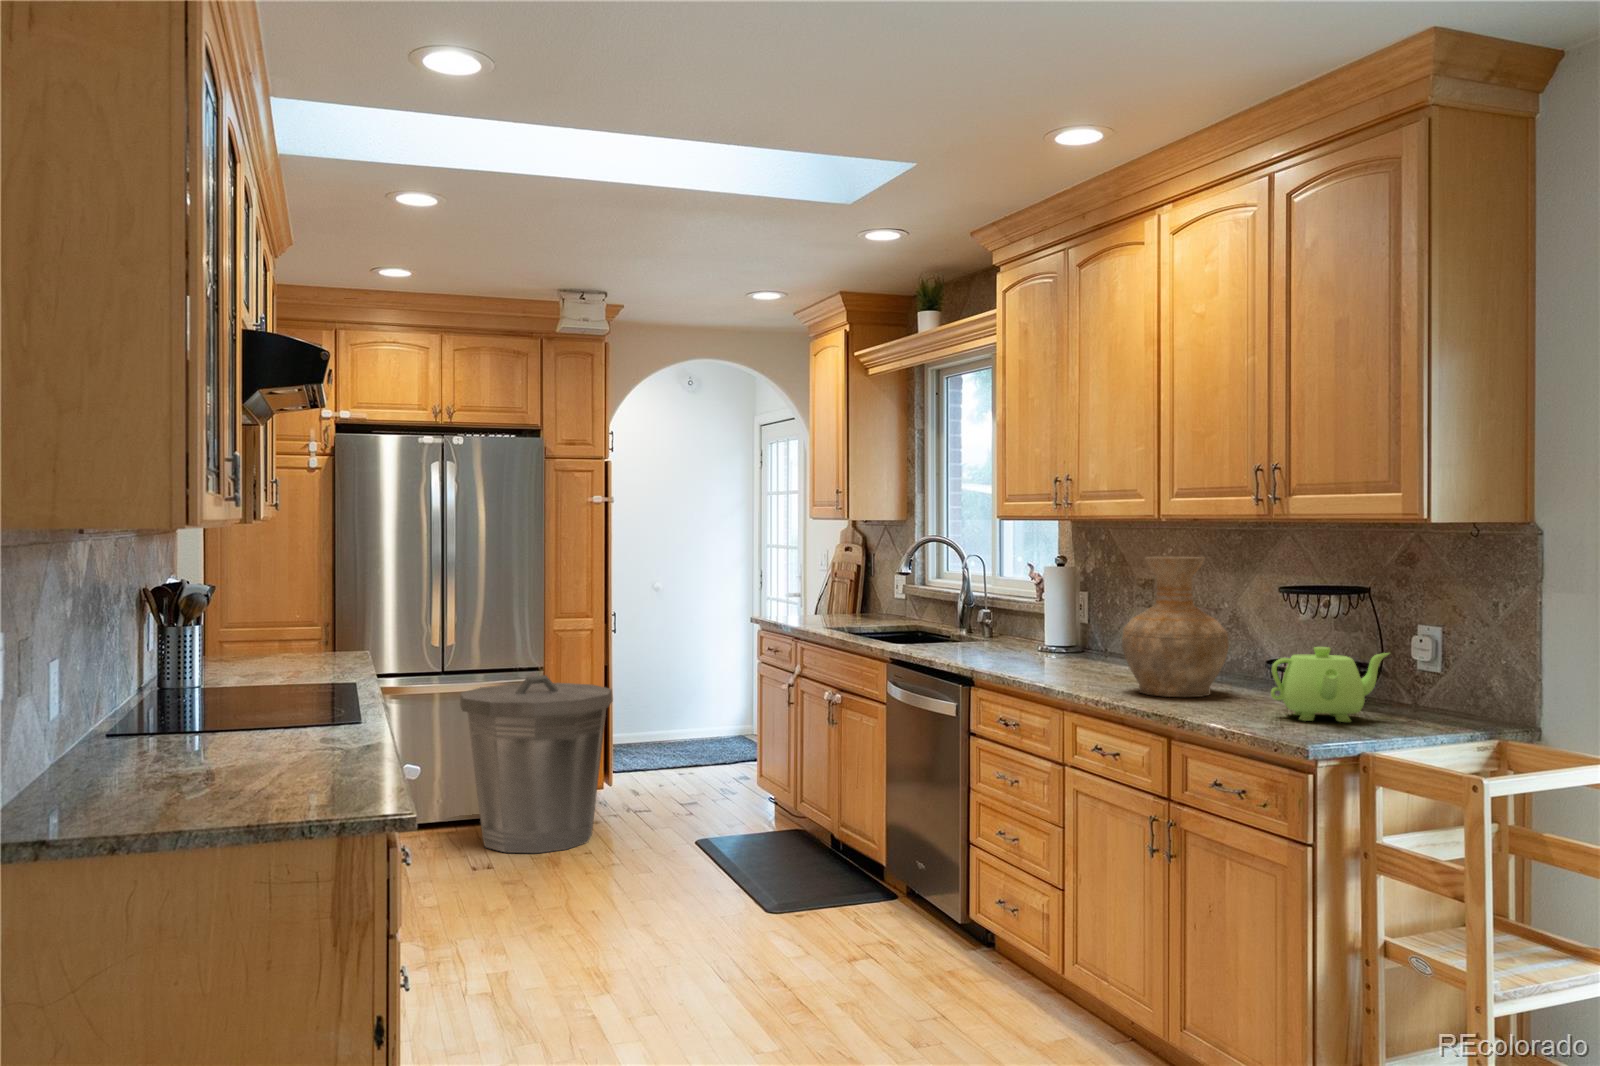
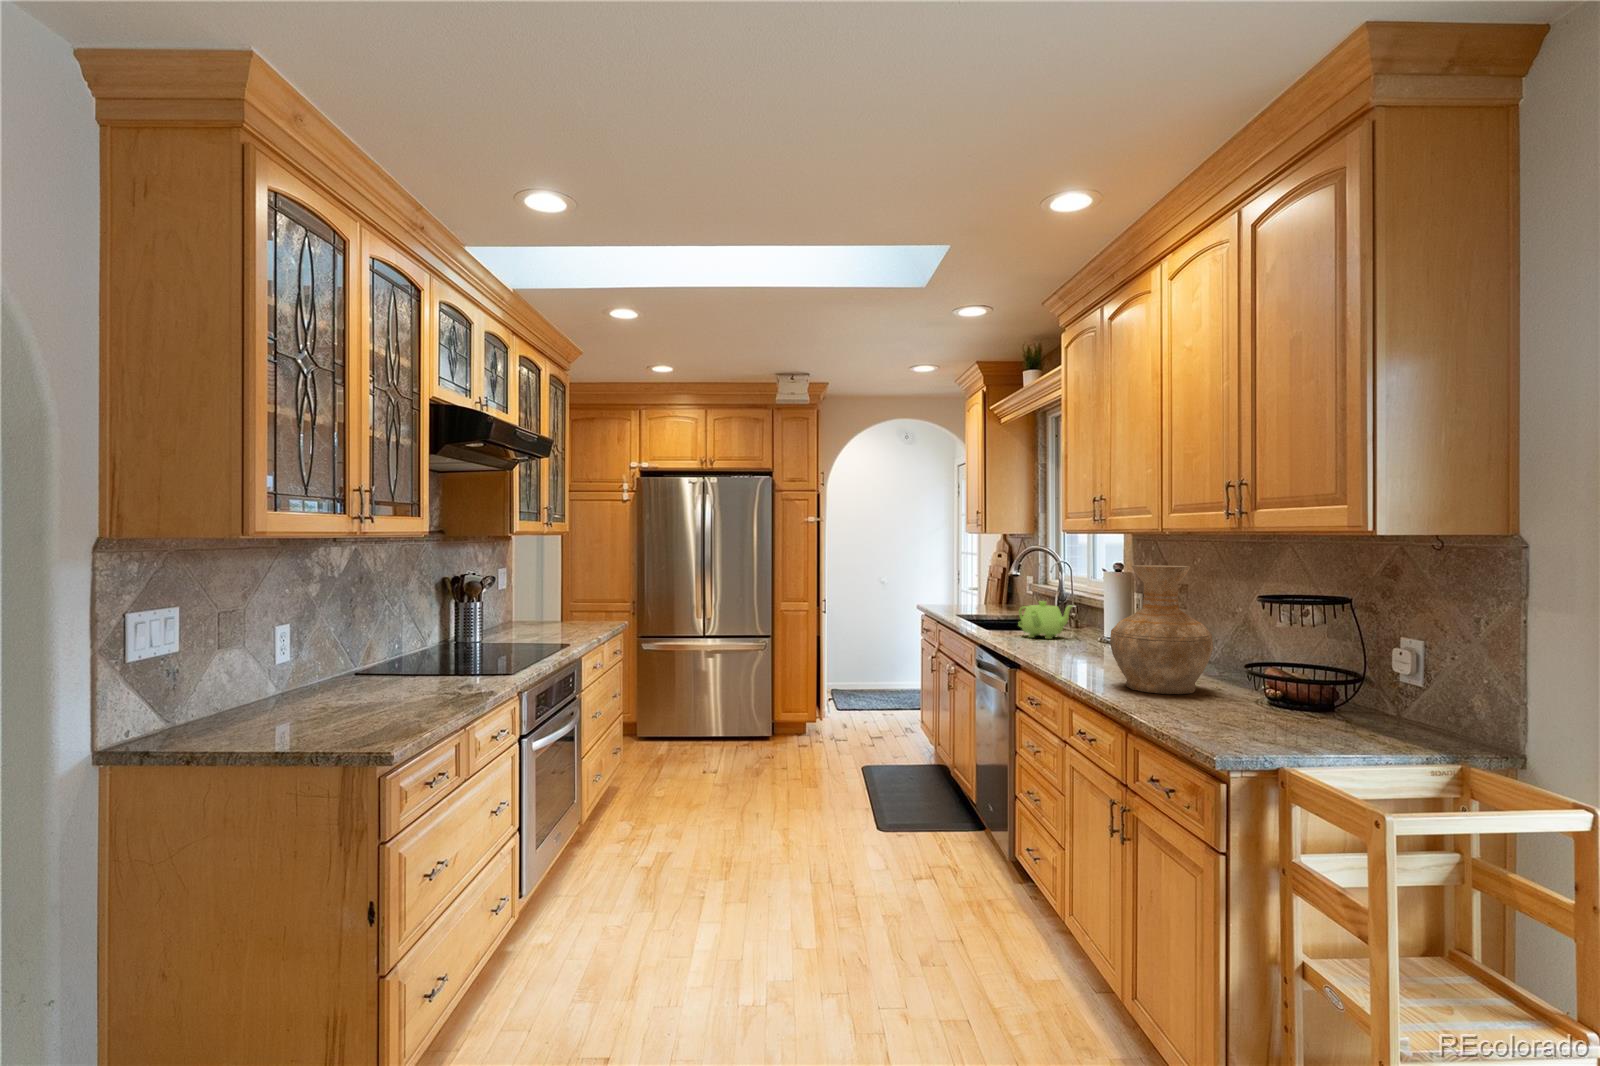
teapot: present [1271,647,1389,722] -> present [1018,601,1073,639]
trash can: present [460,675,613,853] -> none [702,642,809,768]

